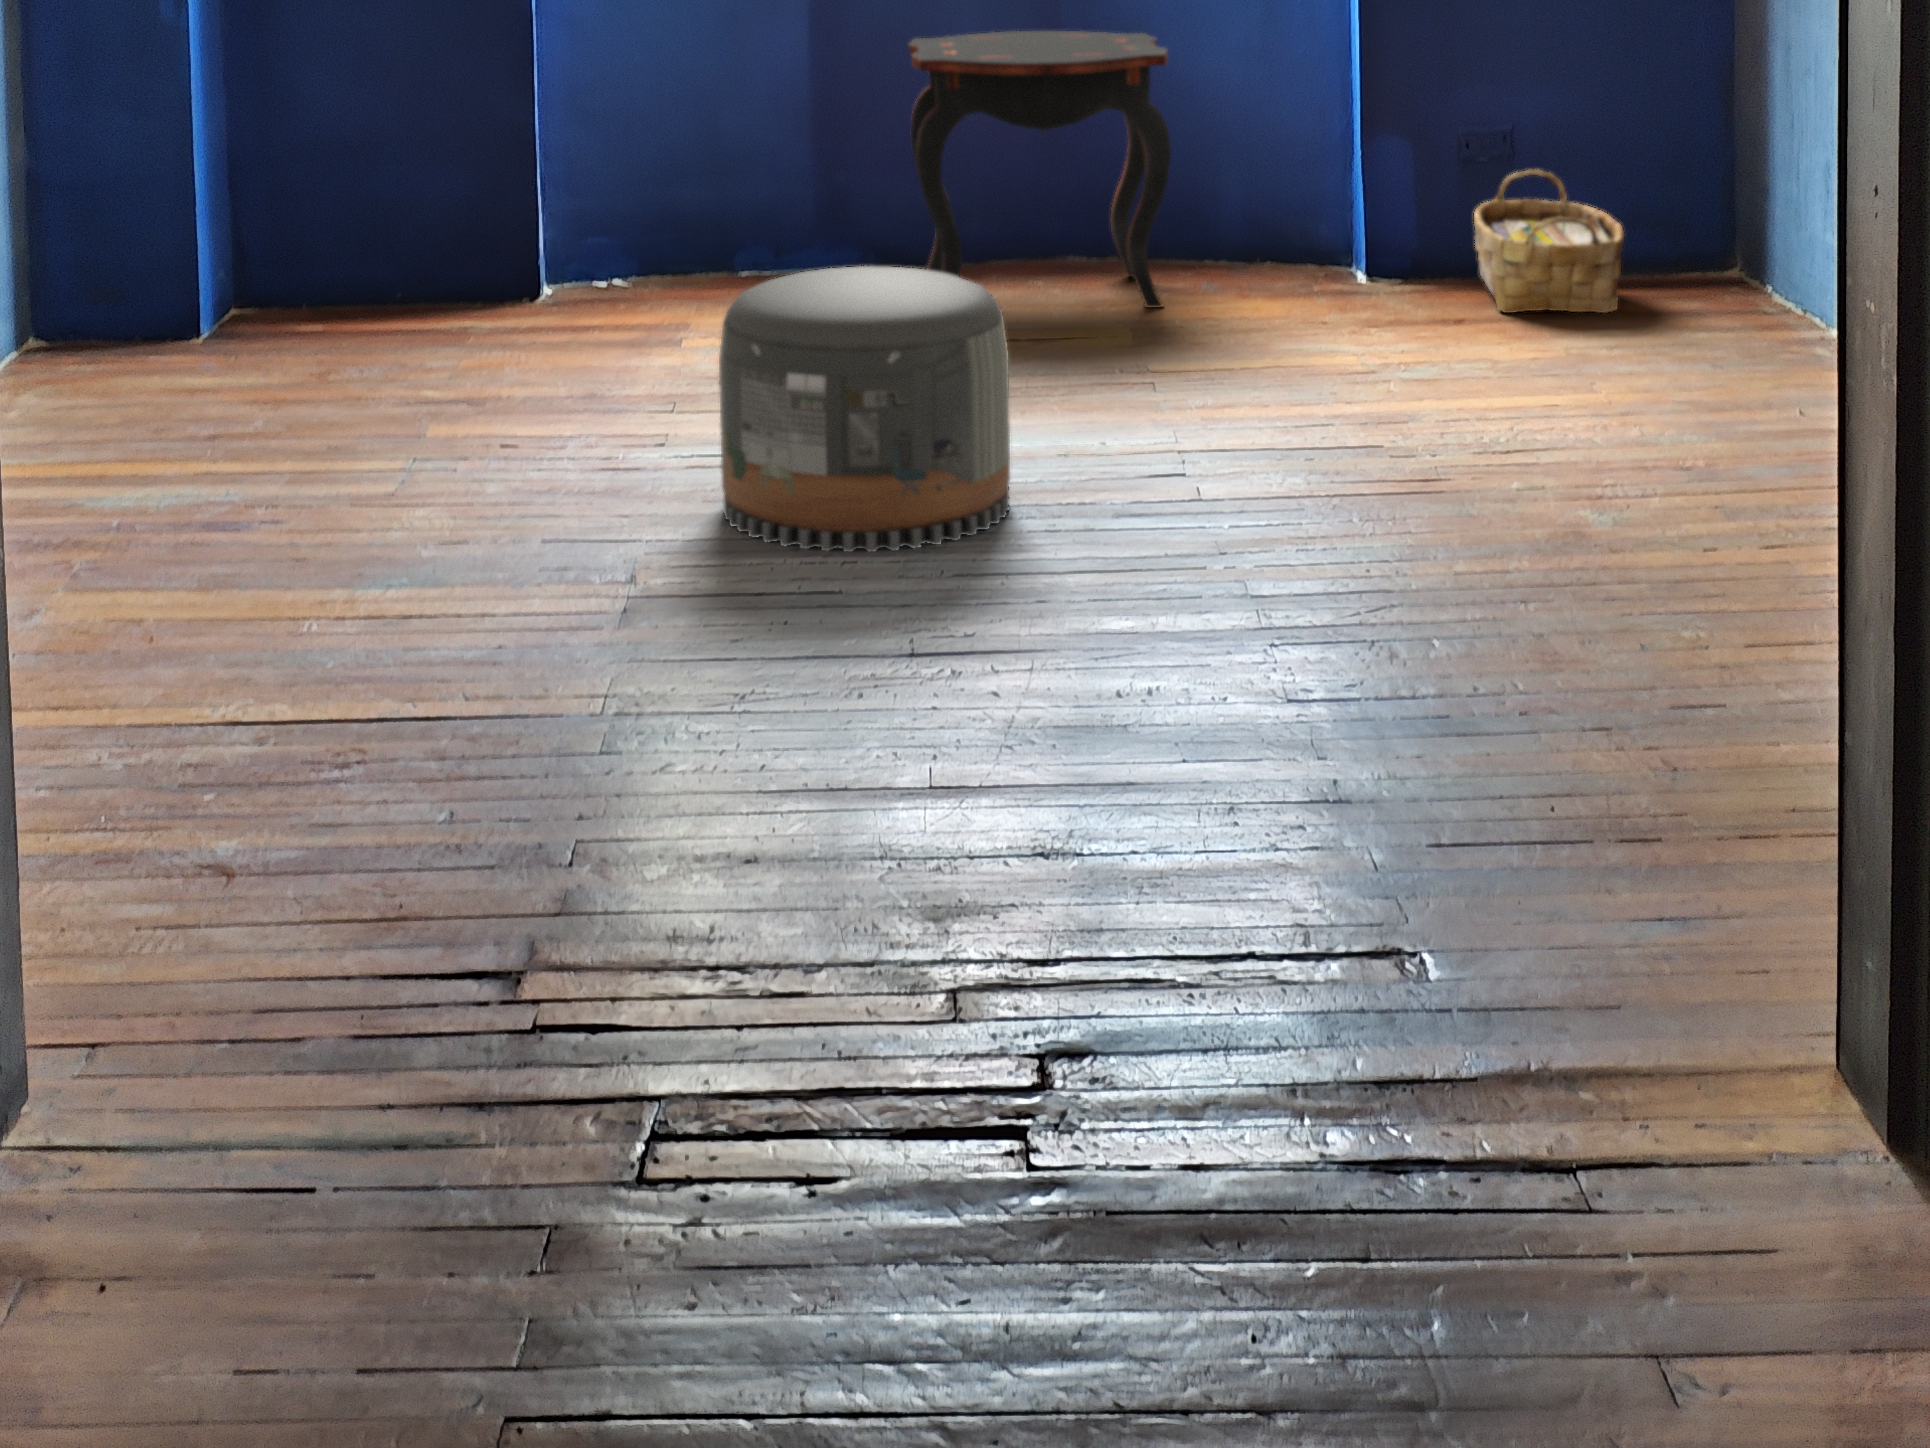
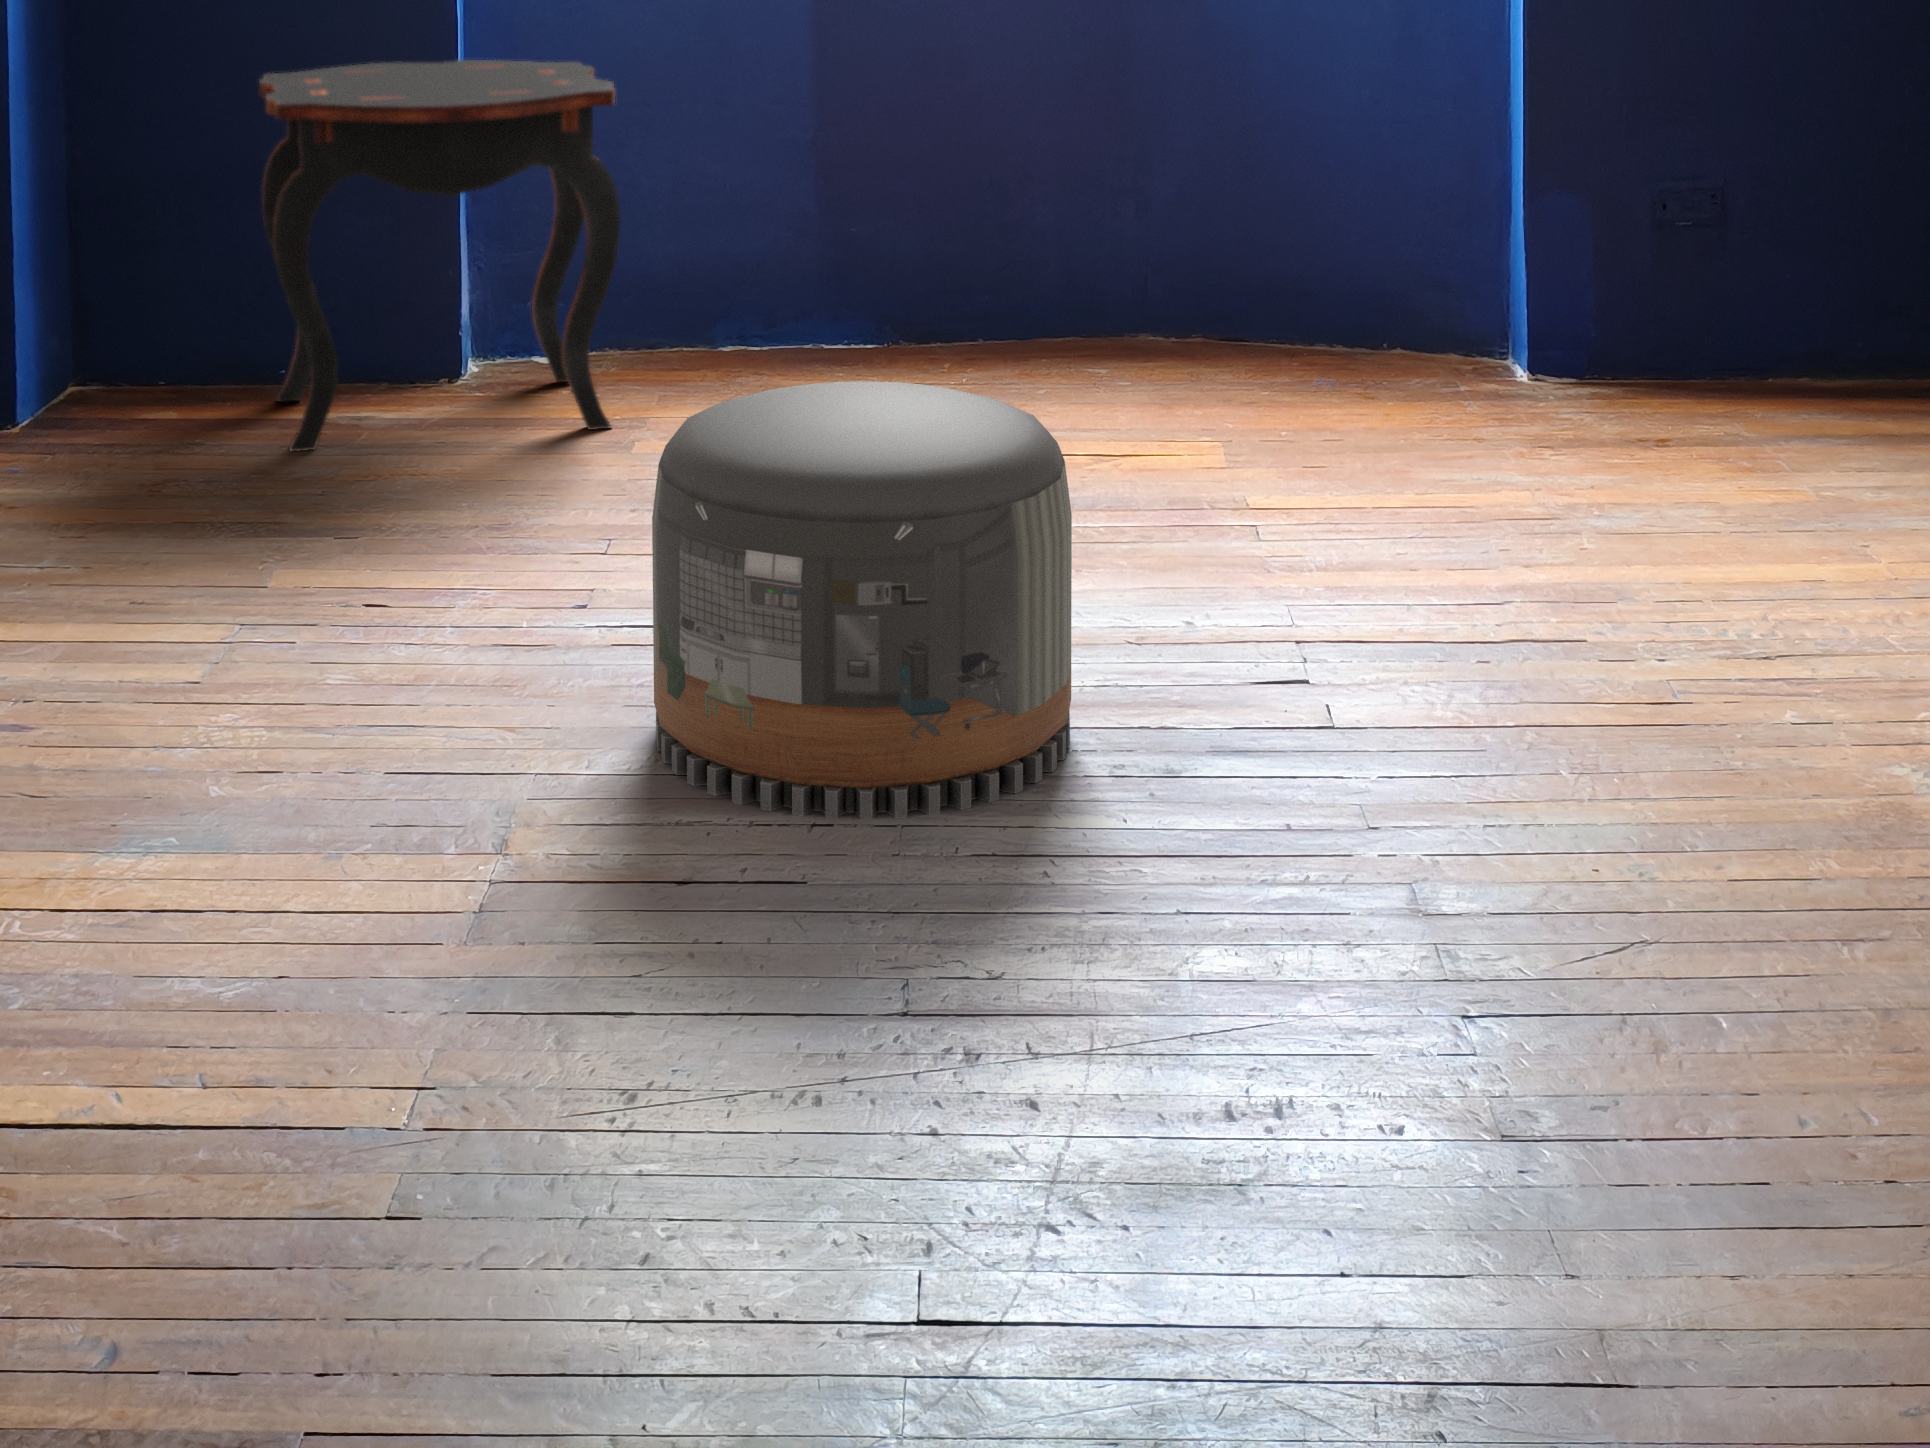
side table: present [908,31,1171,308] -> present [259,60,620,451]
woven basket: present [1474,170,1625,313] -> none [1673,239,1880,434]

